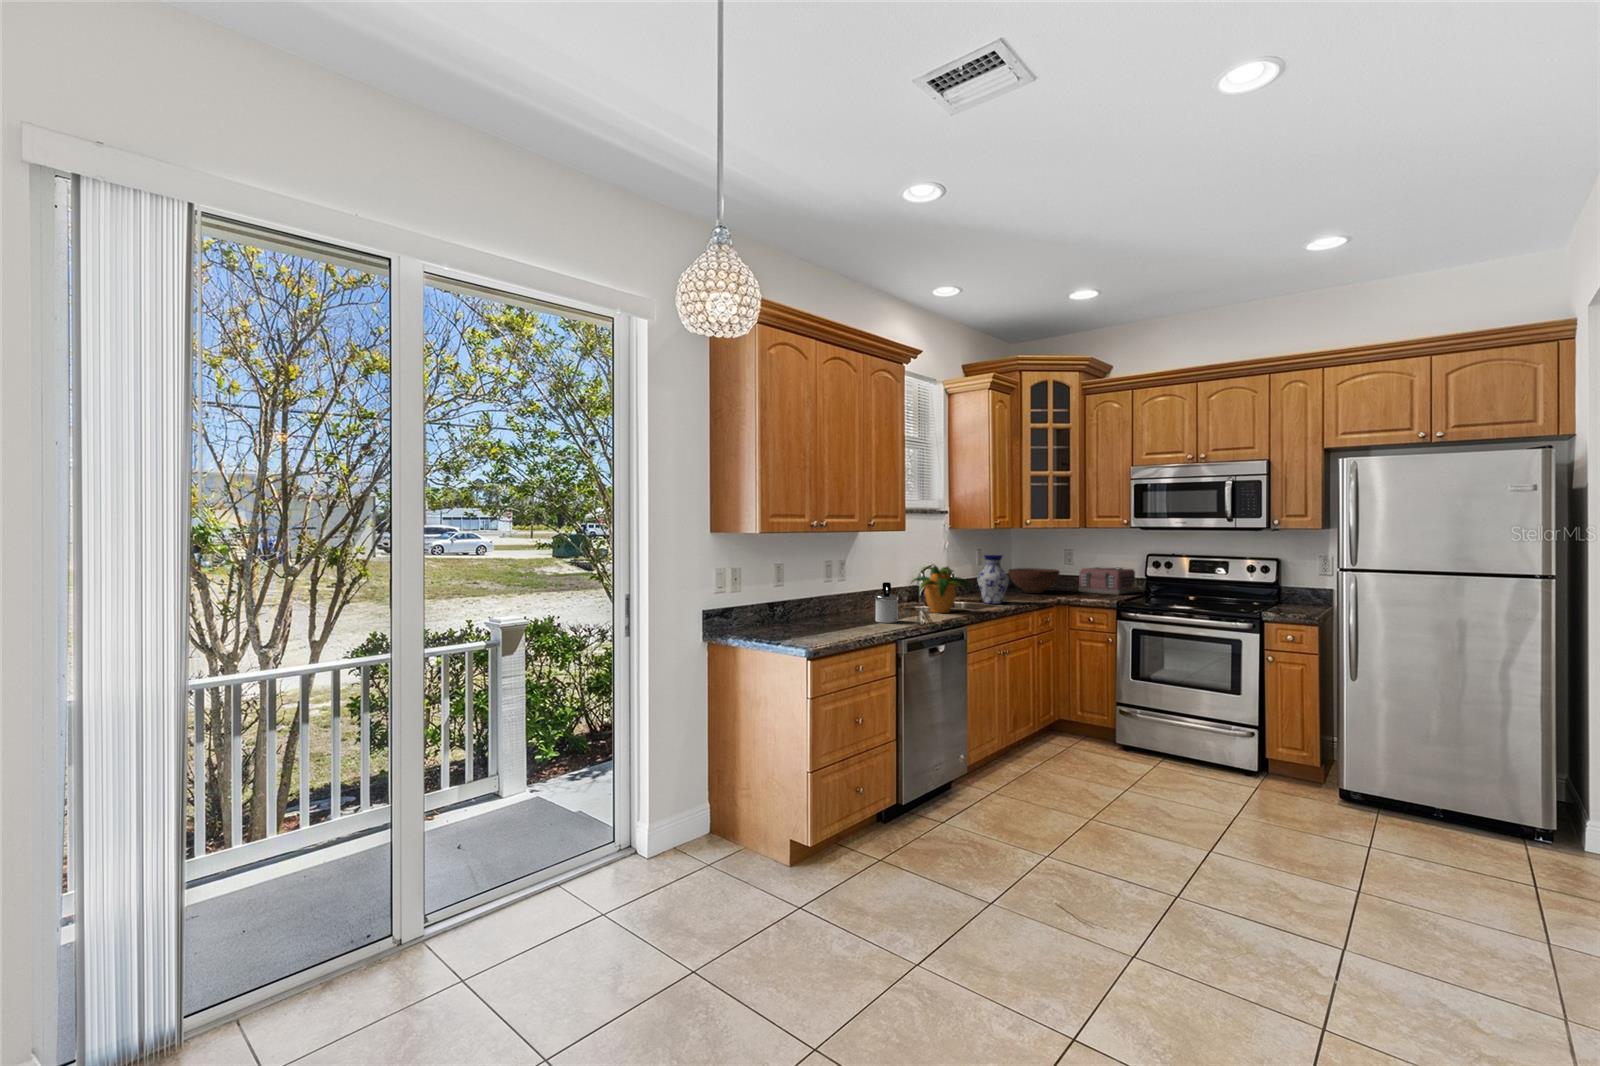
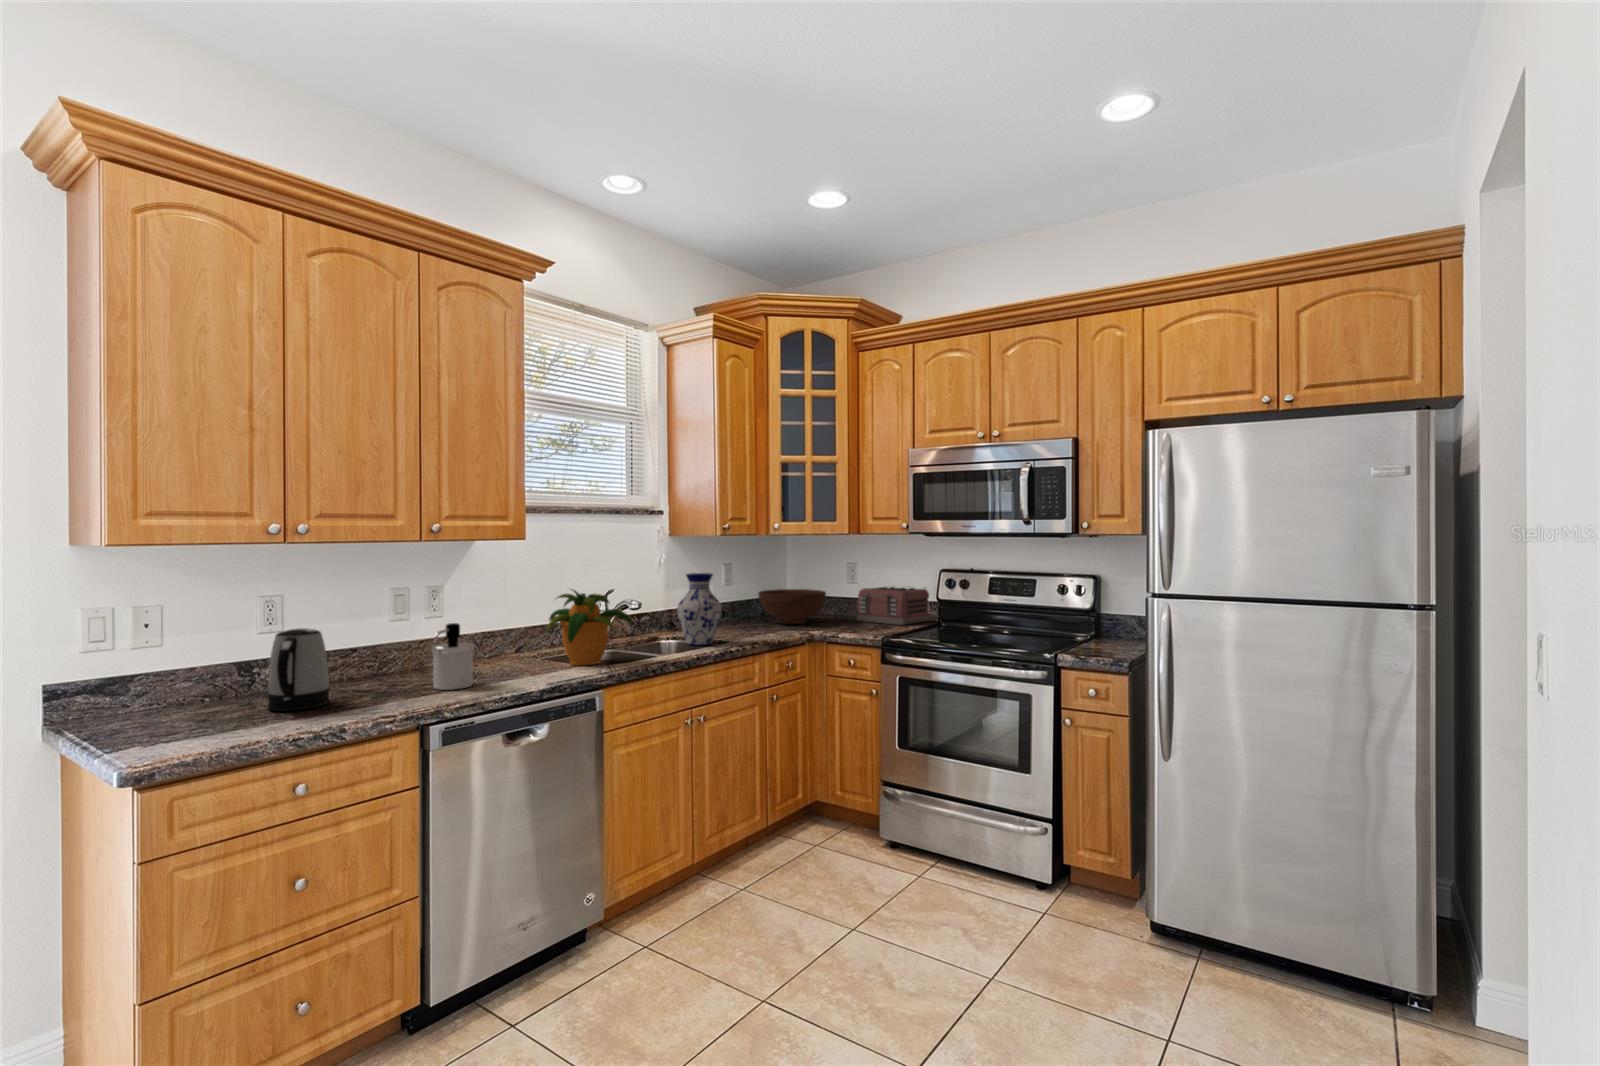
kettle: none [805,583,836,630] -> present [268,628,329,711]

